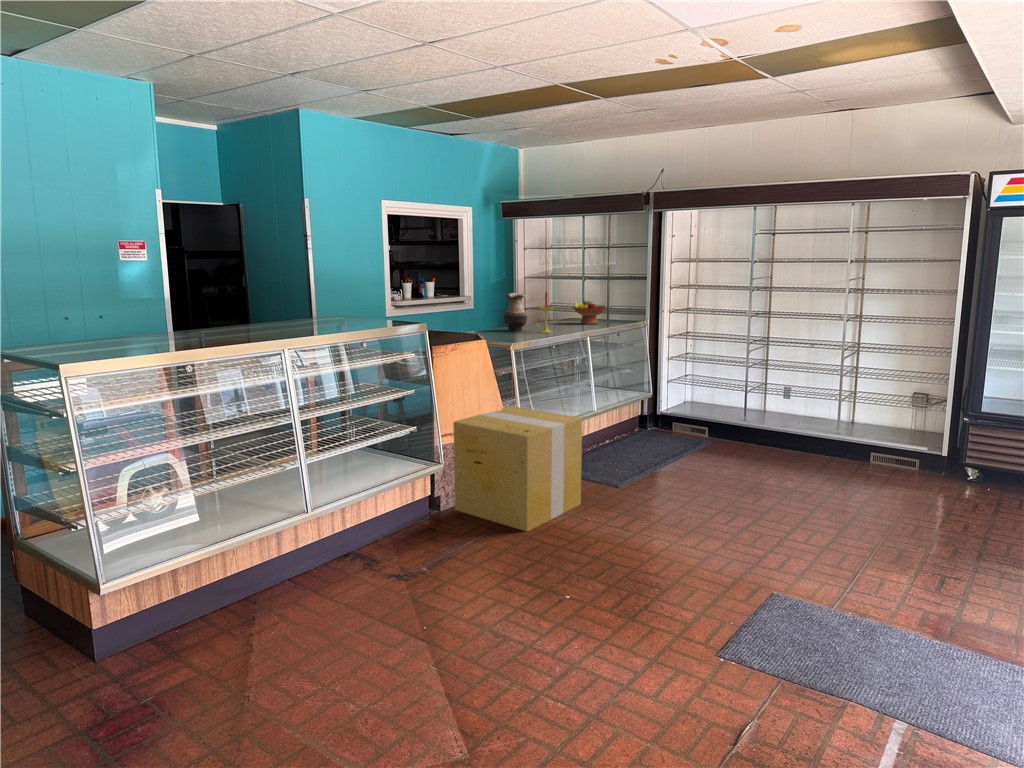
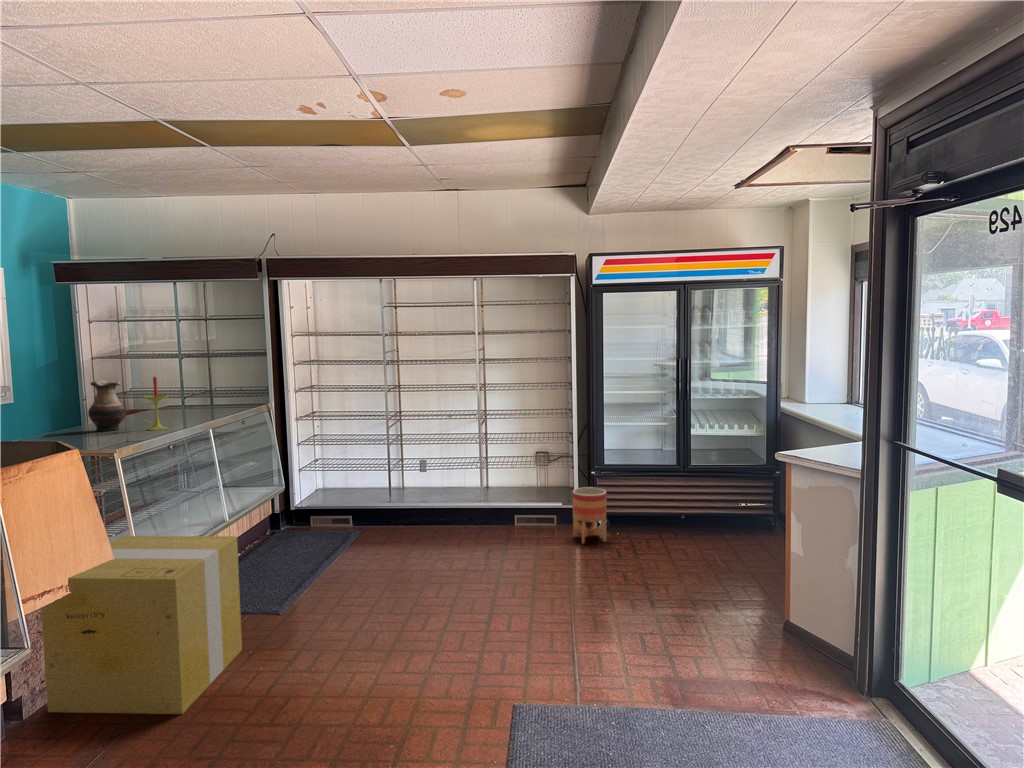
fruit bowl: present [573,301,607,324] -> none [177,385,224,413]
planter: none [931,433,977,495] -> present [573,487,607,544]

